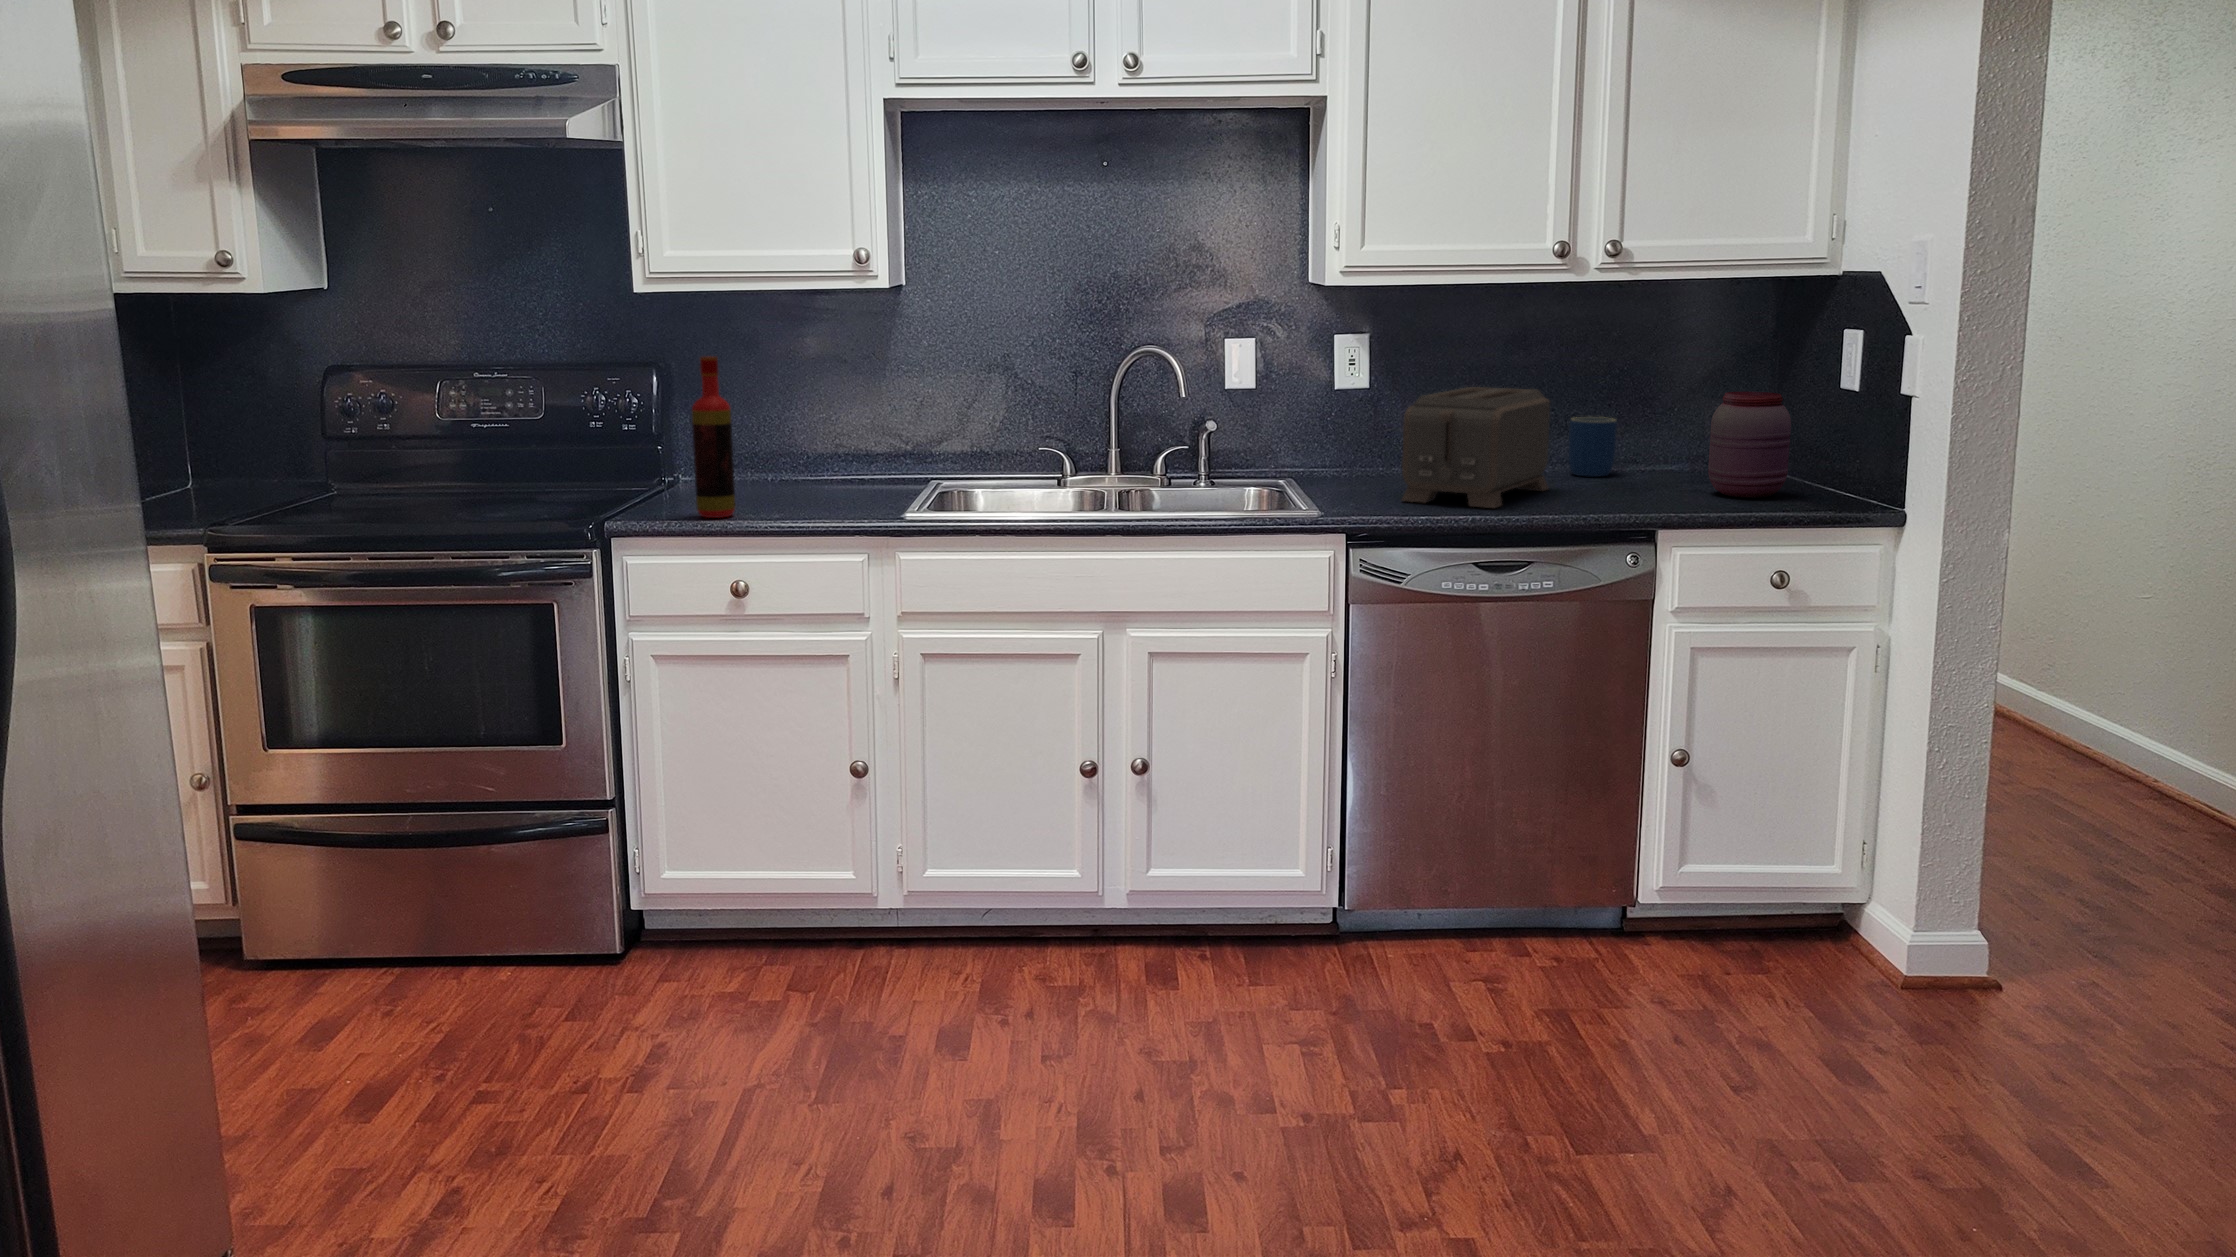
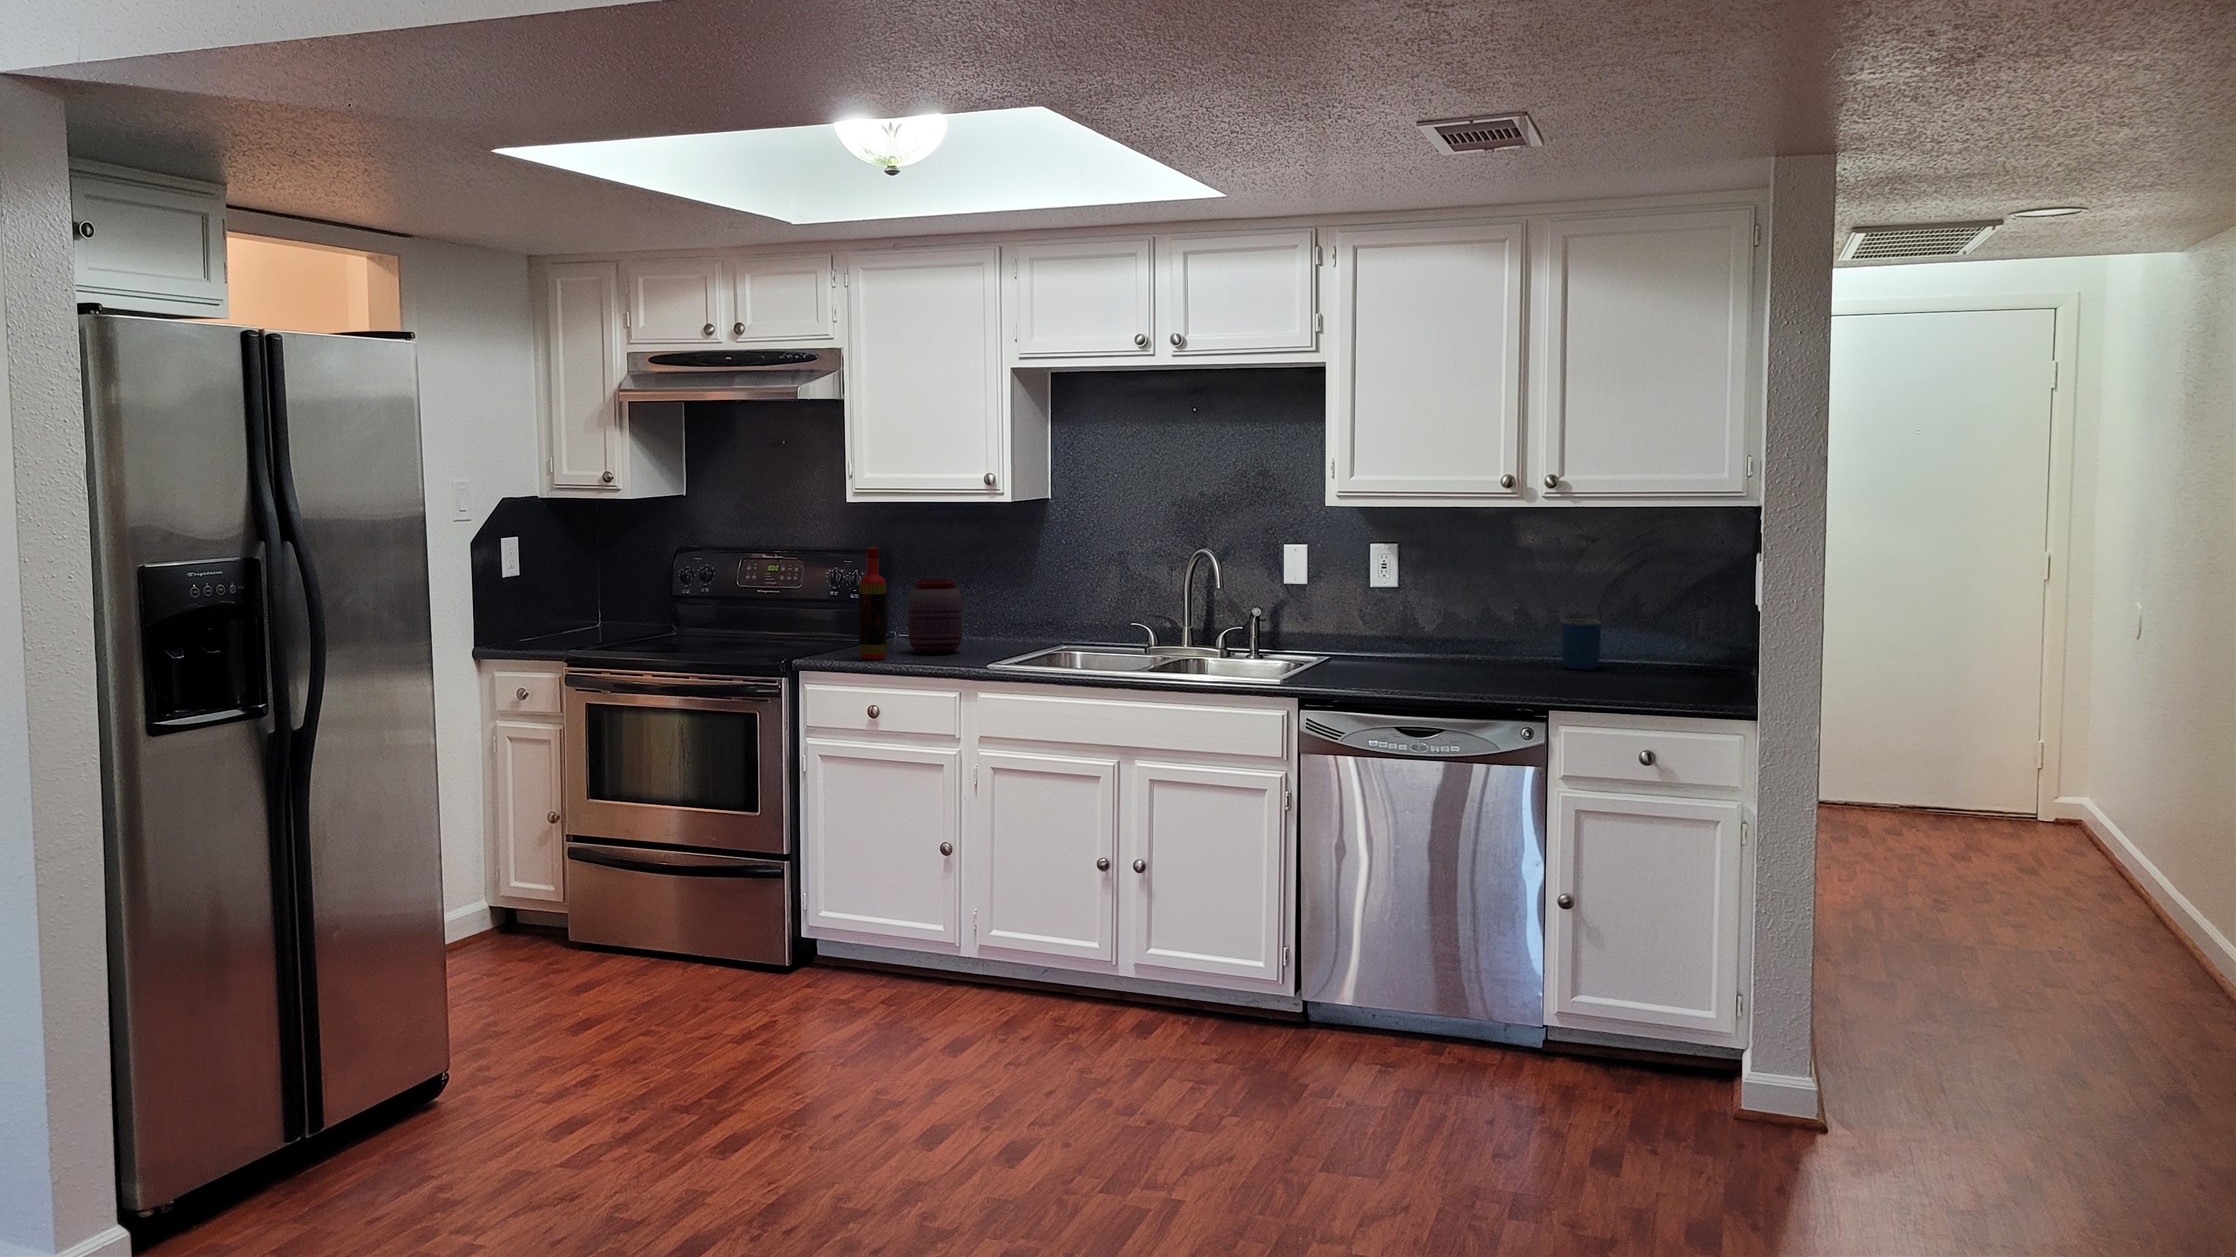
toaster: present [1402,387,1550,508] -> none [1369,590,1514,686]
jar: present [1708,392,1791,497] -> present [908,579,962,654]

